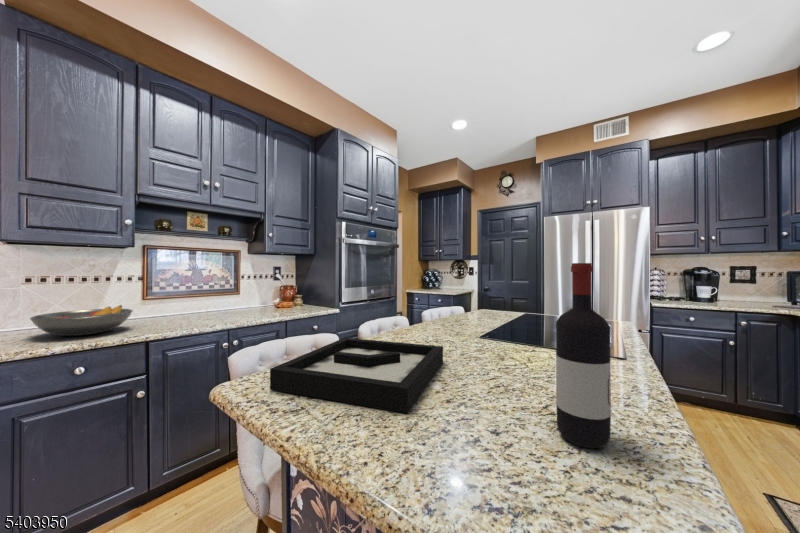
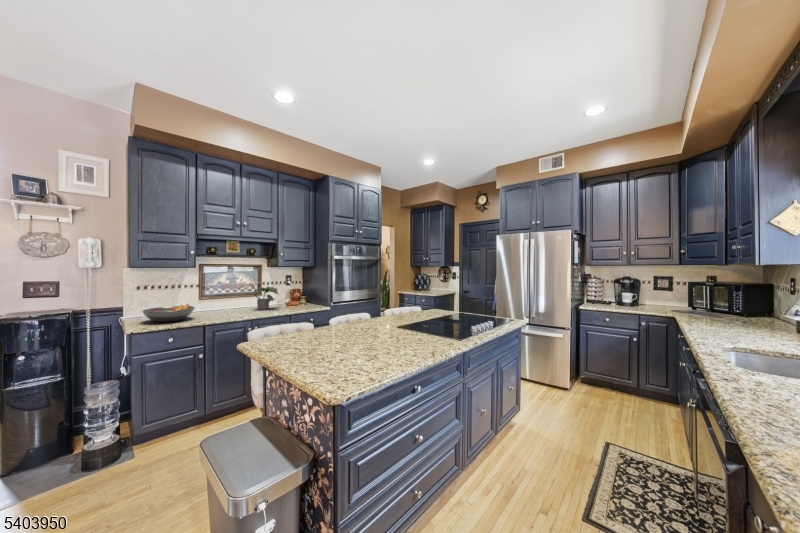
wine bottle: present [556,263,611,448] -> none [354,295,372,365]
potted plant: none [228,280,265,314] -> present [254,286,278,310]
decorative tray: present [270,338,443,413] -> none [257,325,349,355]

